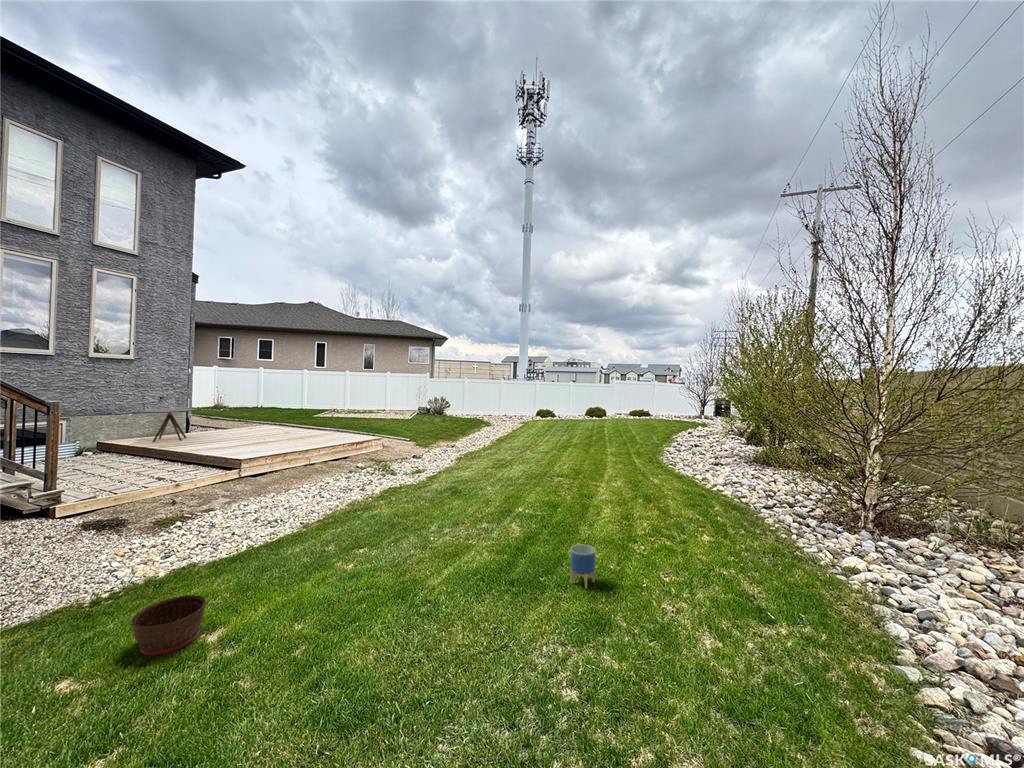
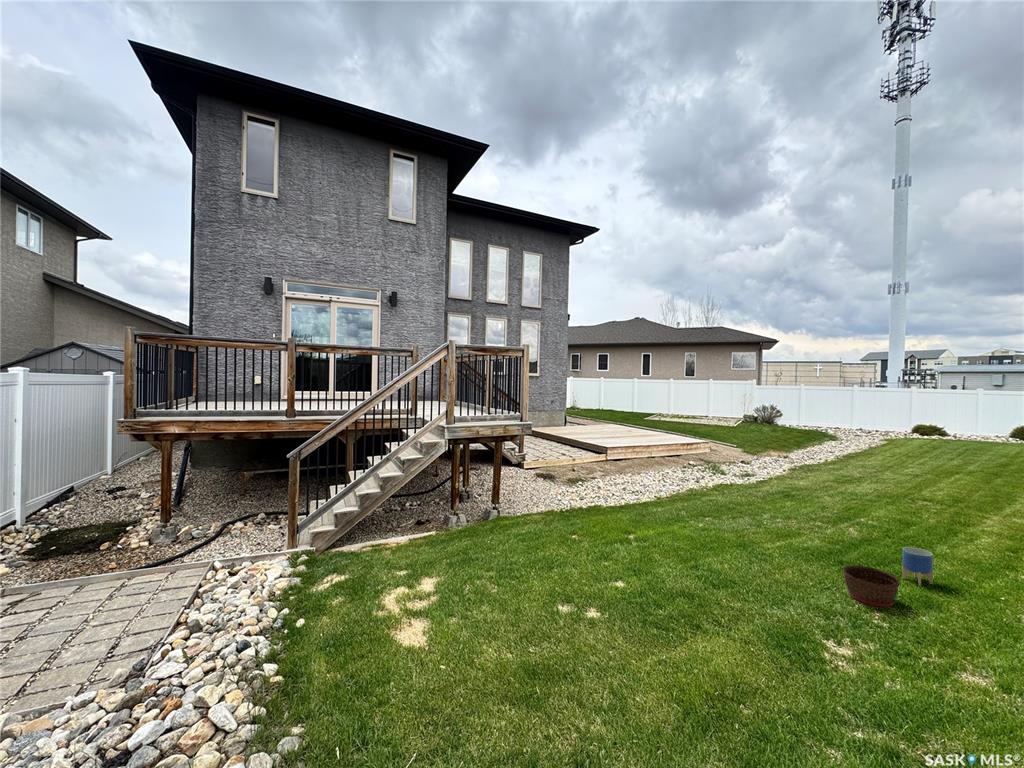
round table: present [140,408,197,442] -> none [542,409,572,432]
basket: present [131,595,206,655] -> present [843,565,900,607]

